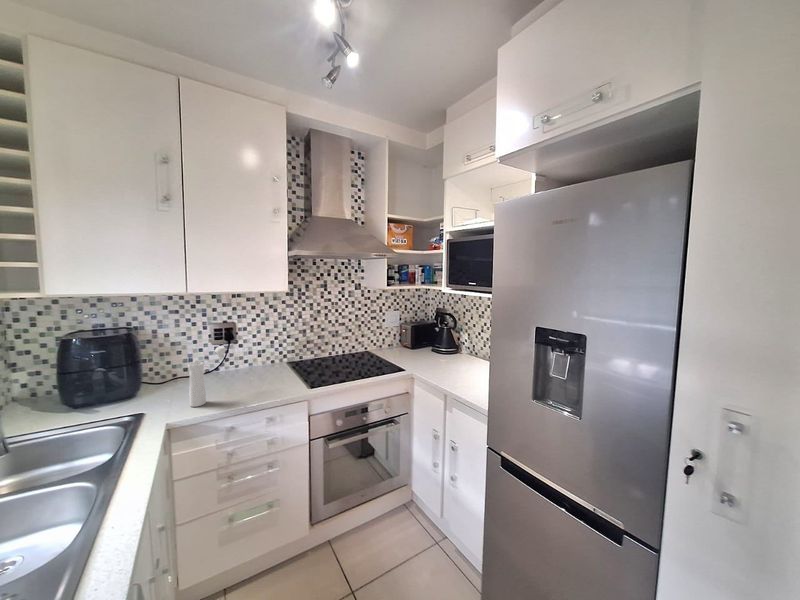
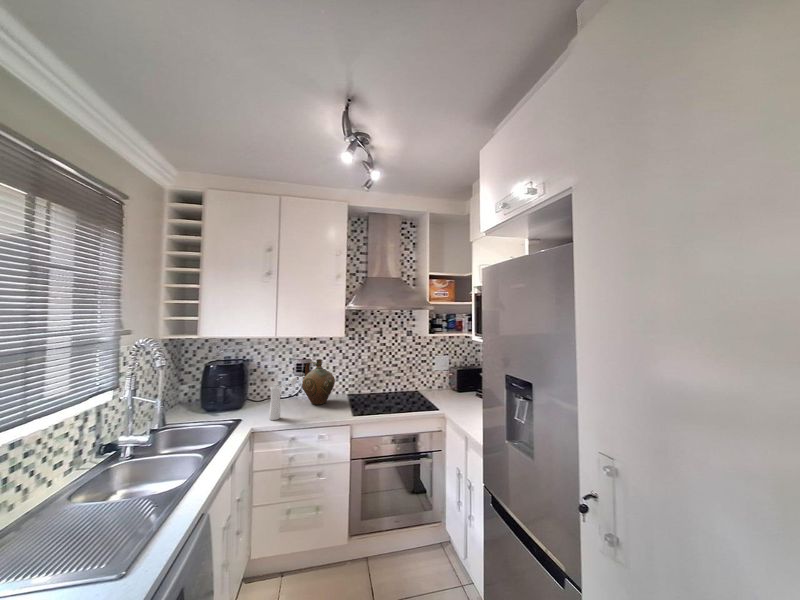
ceramic jug: none [229,321,273,379] -> present [302,359,335,405]

